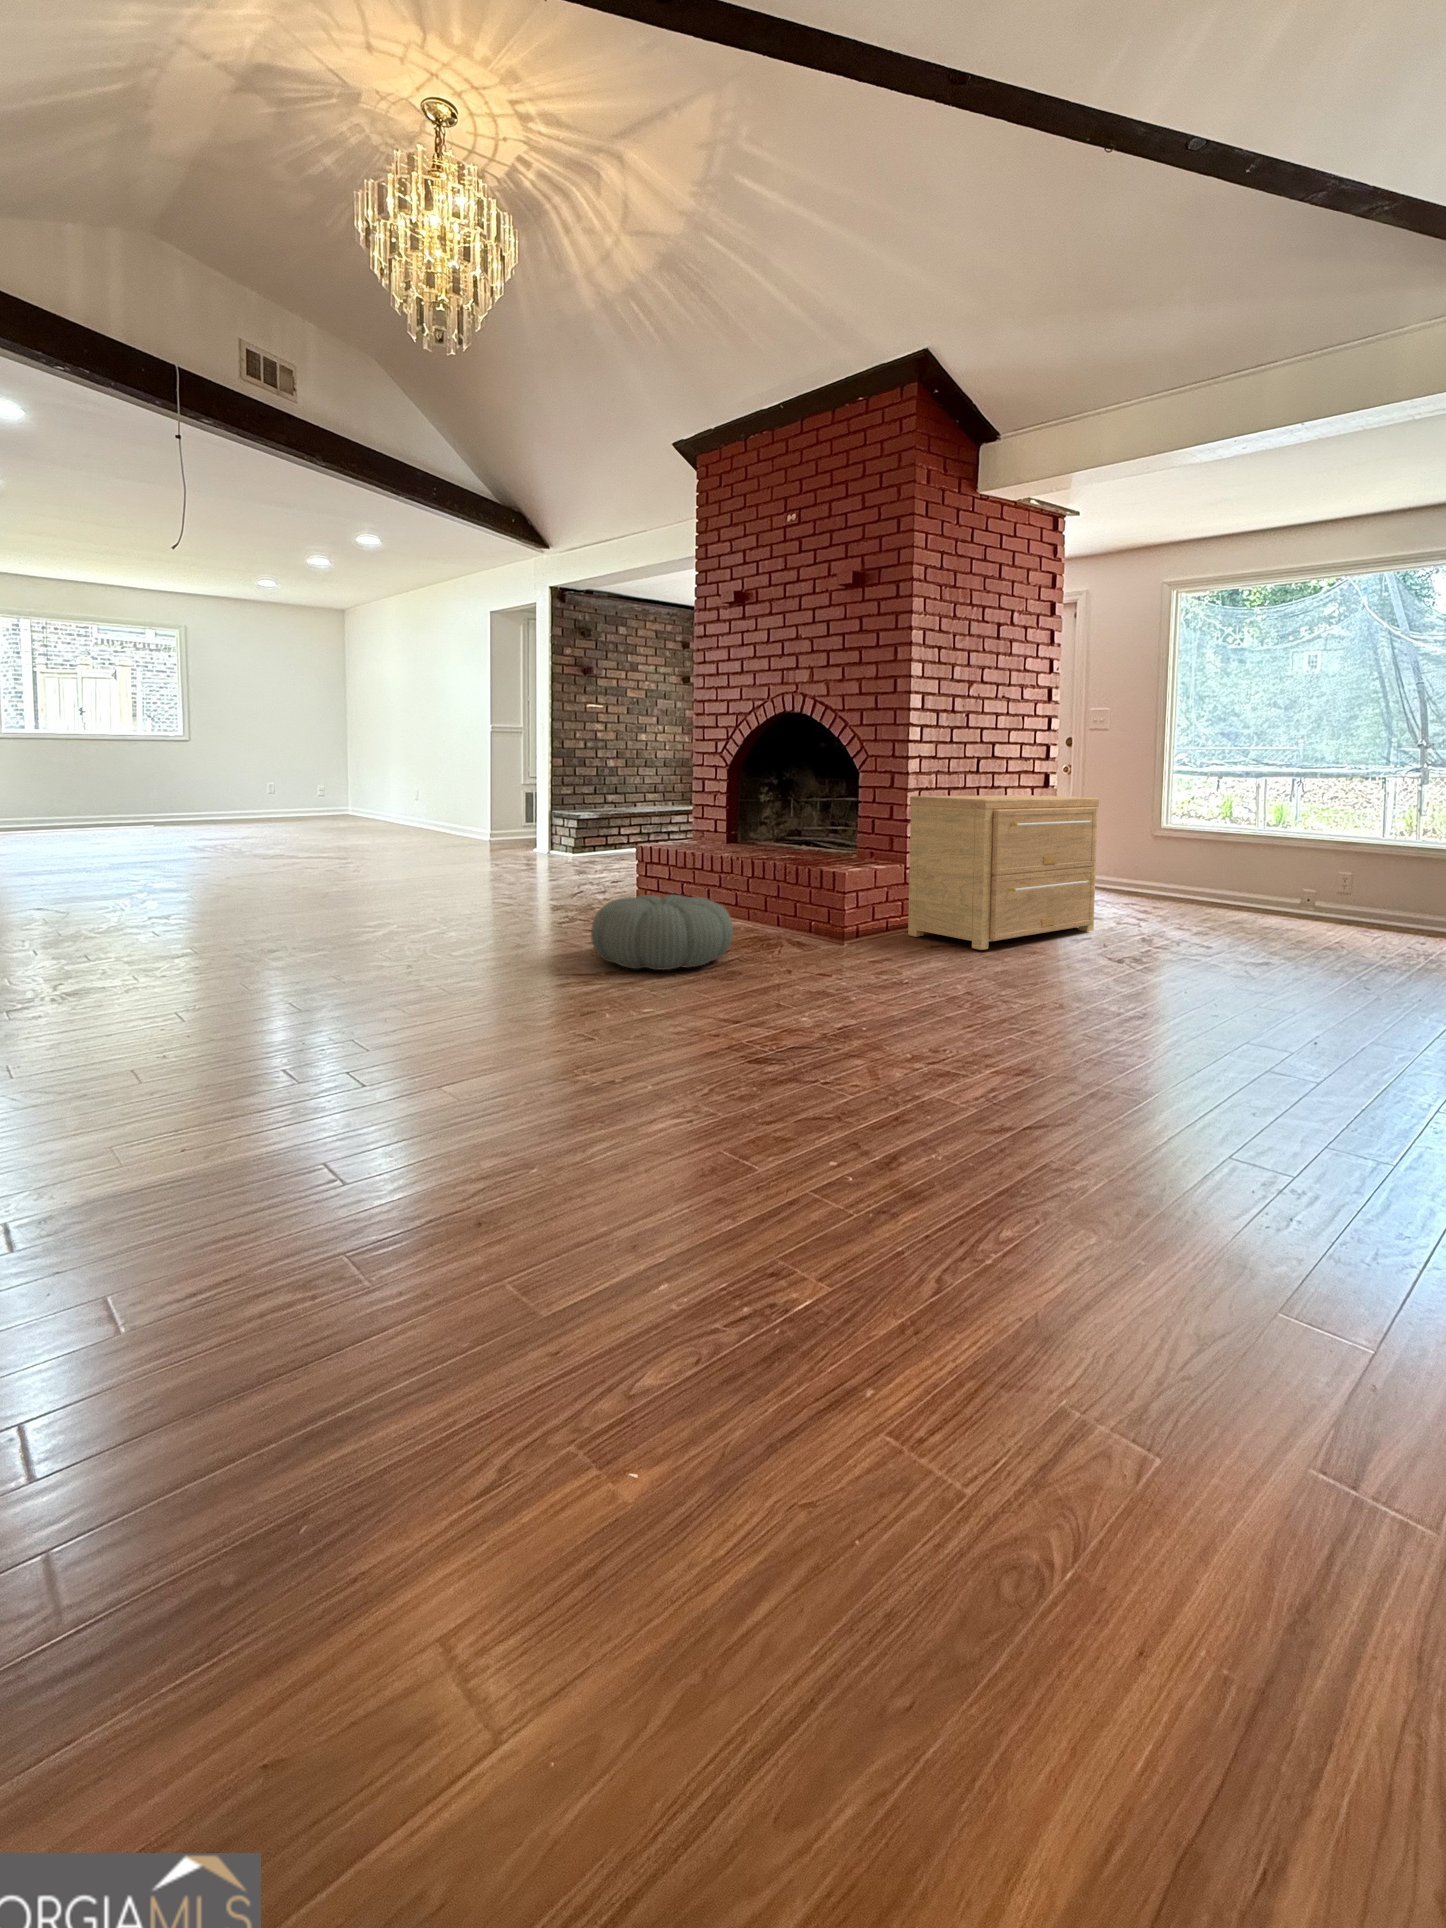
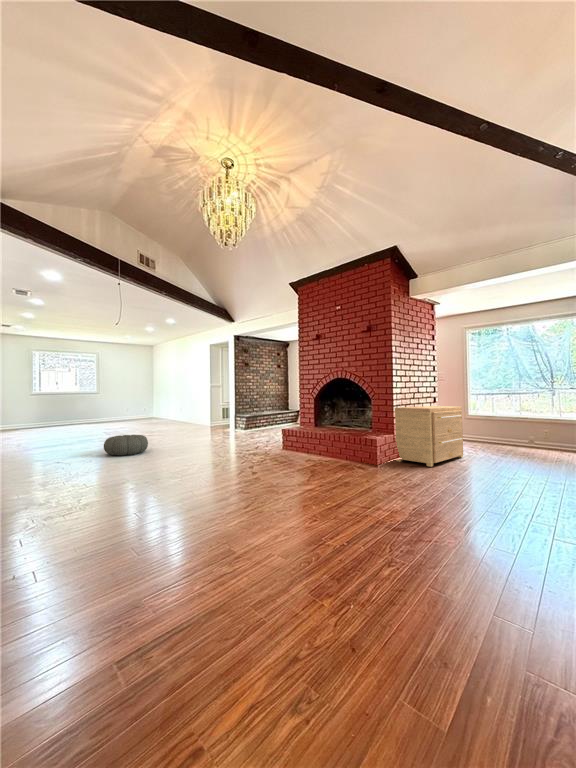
pouf: present [591,895,733,970] -> present [104,435,148,455]

